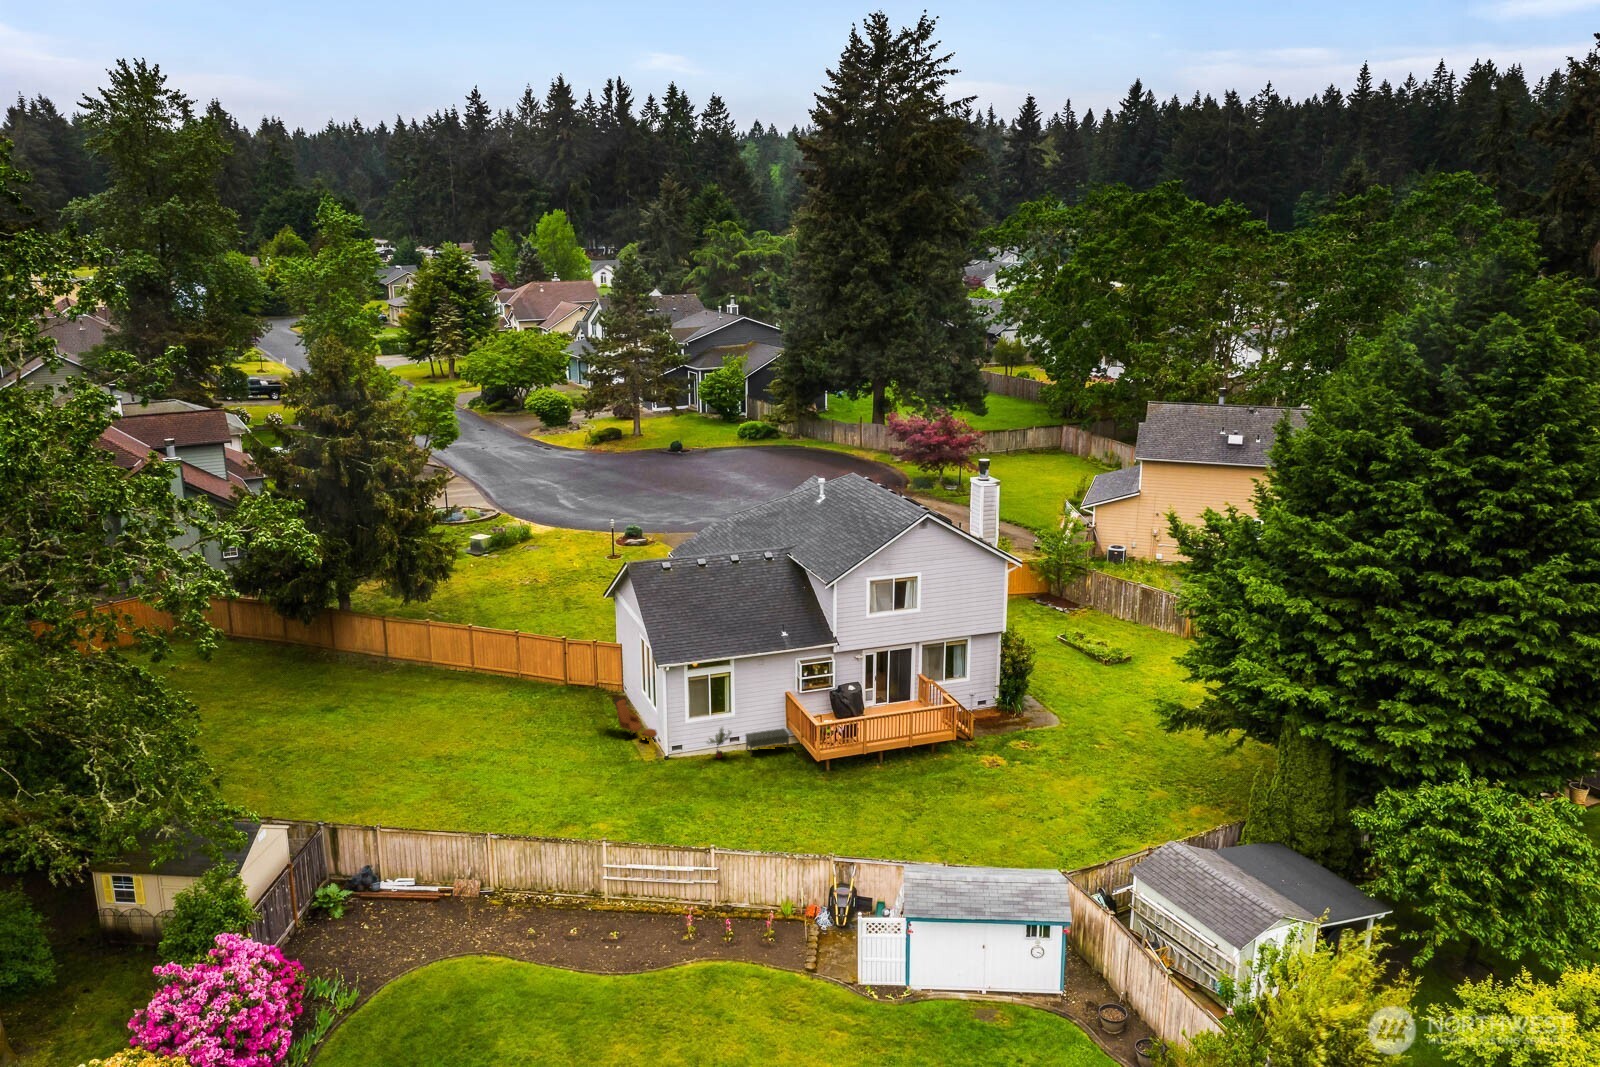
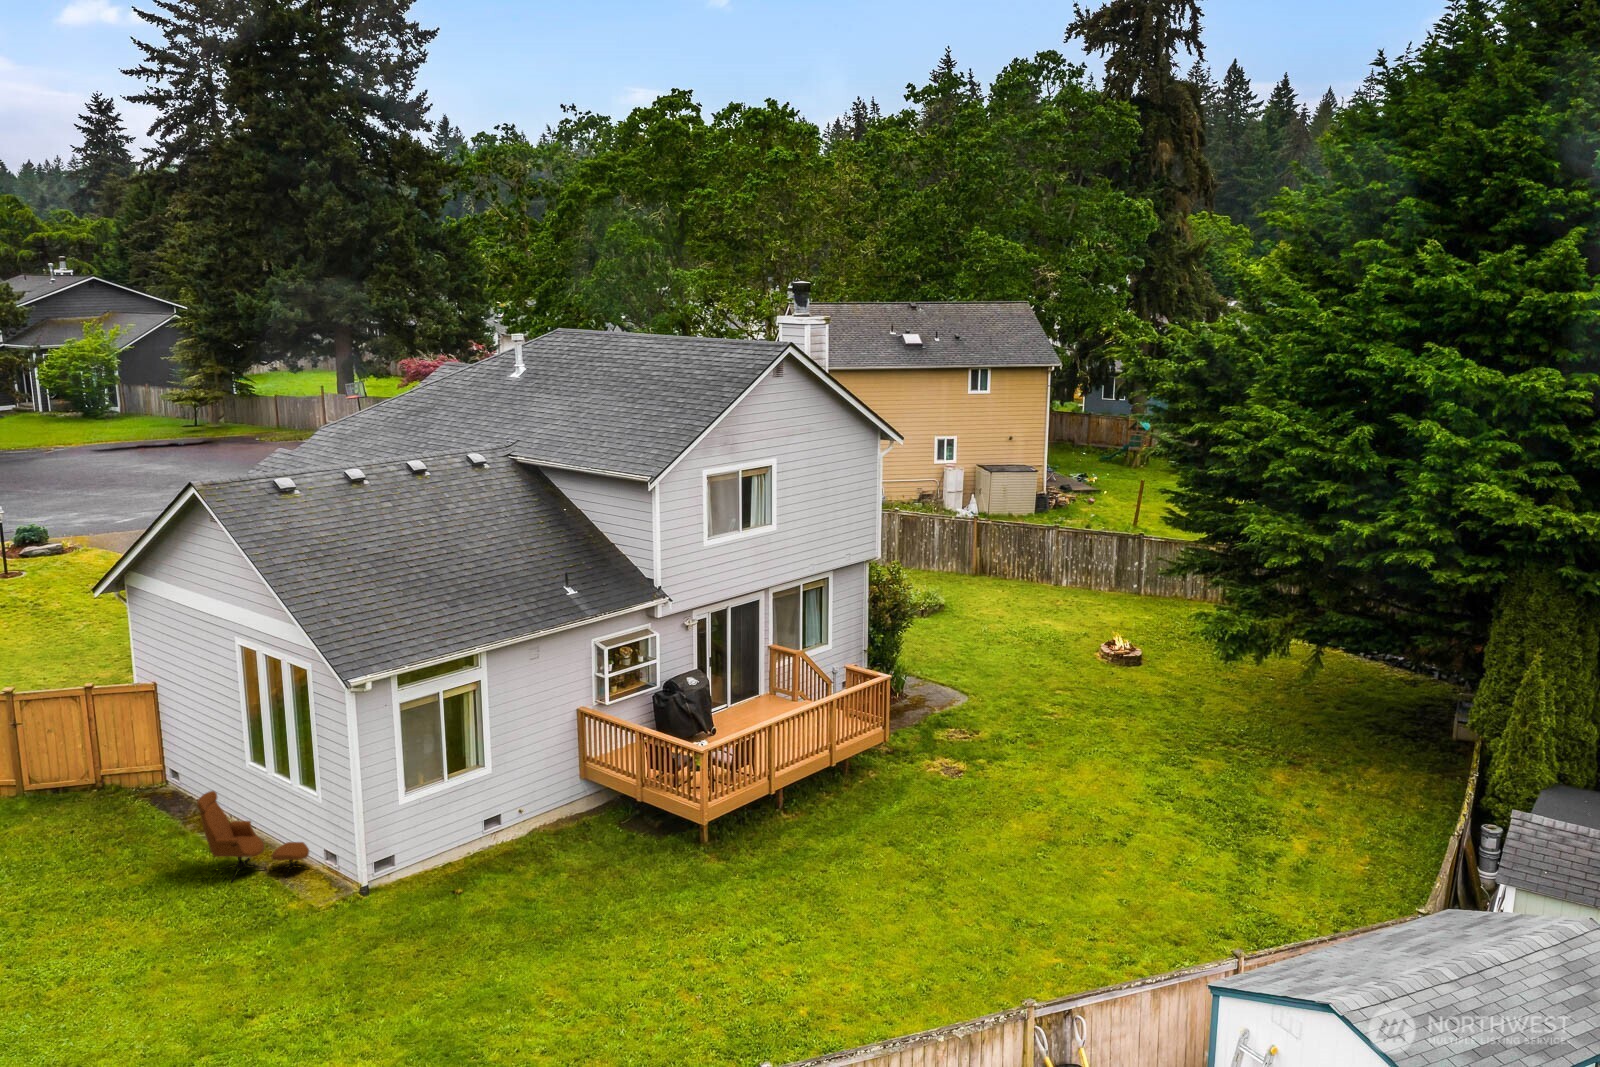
potted tree: present [707,728,731,758] -> none [446,797,498,868]
bench: present [746,729,789,755] -> none [513,780,600,848]

